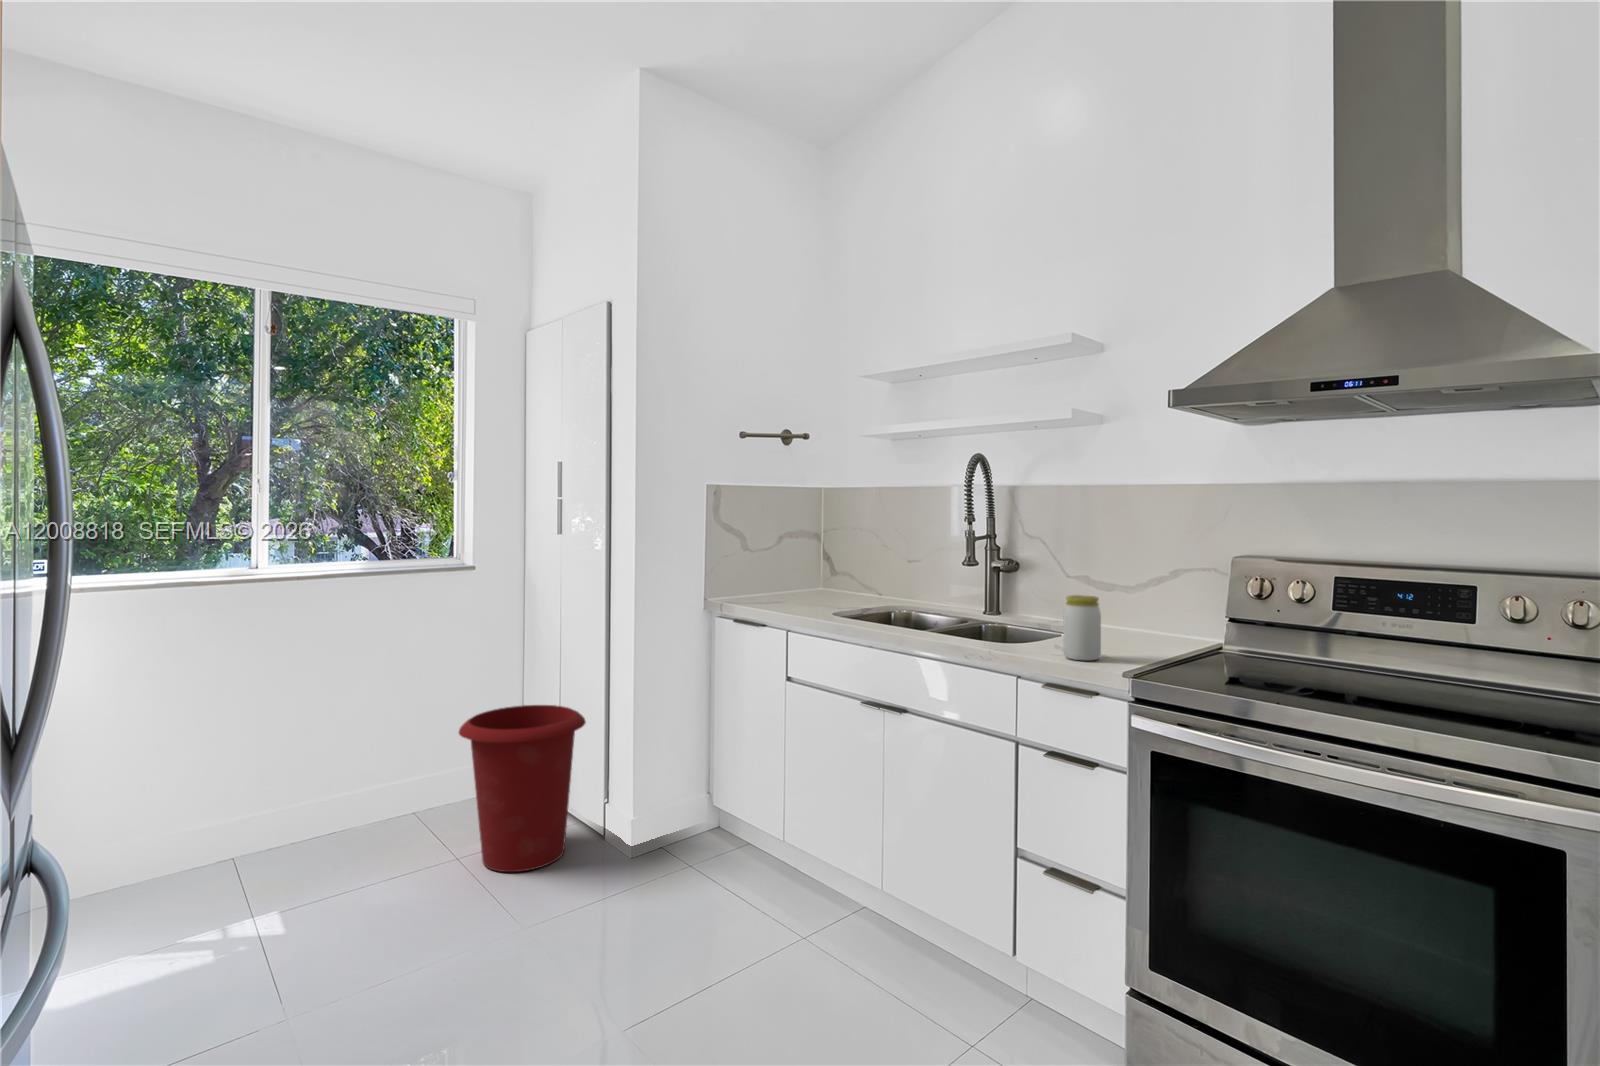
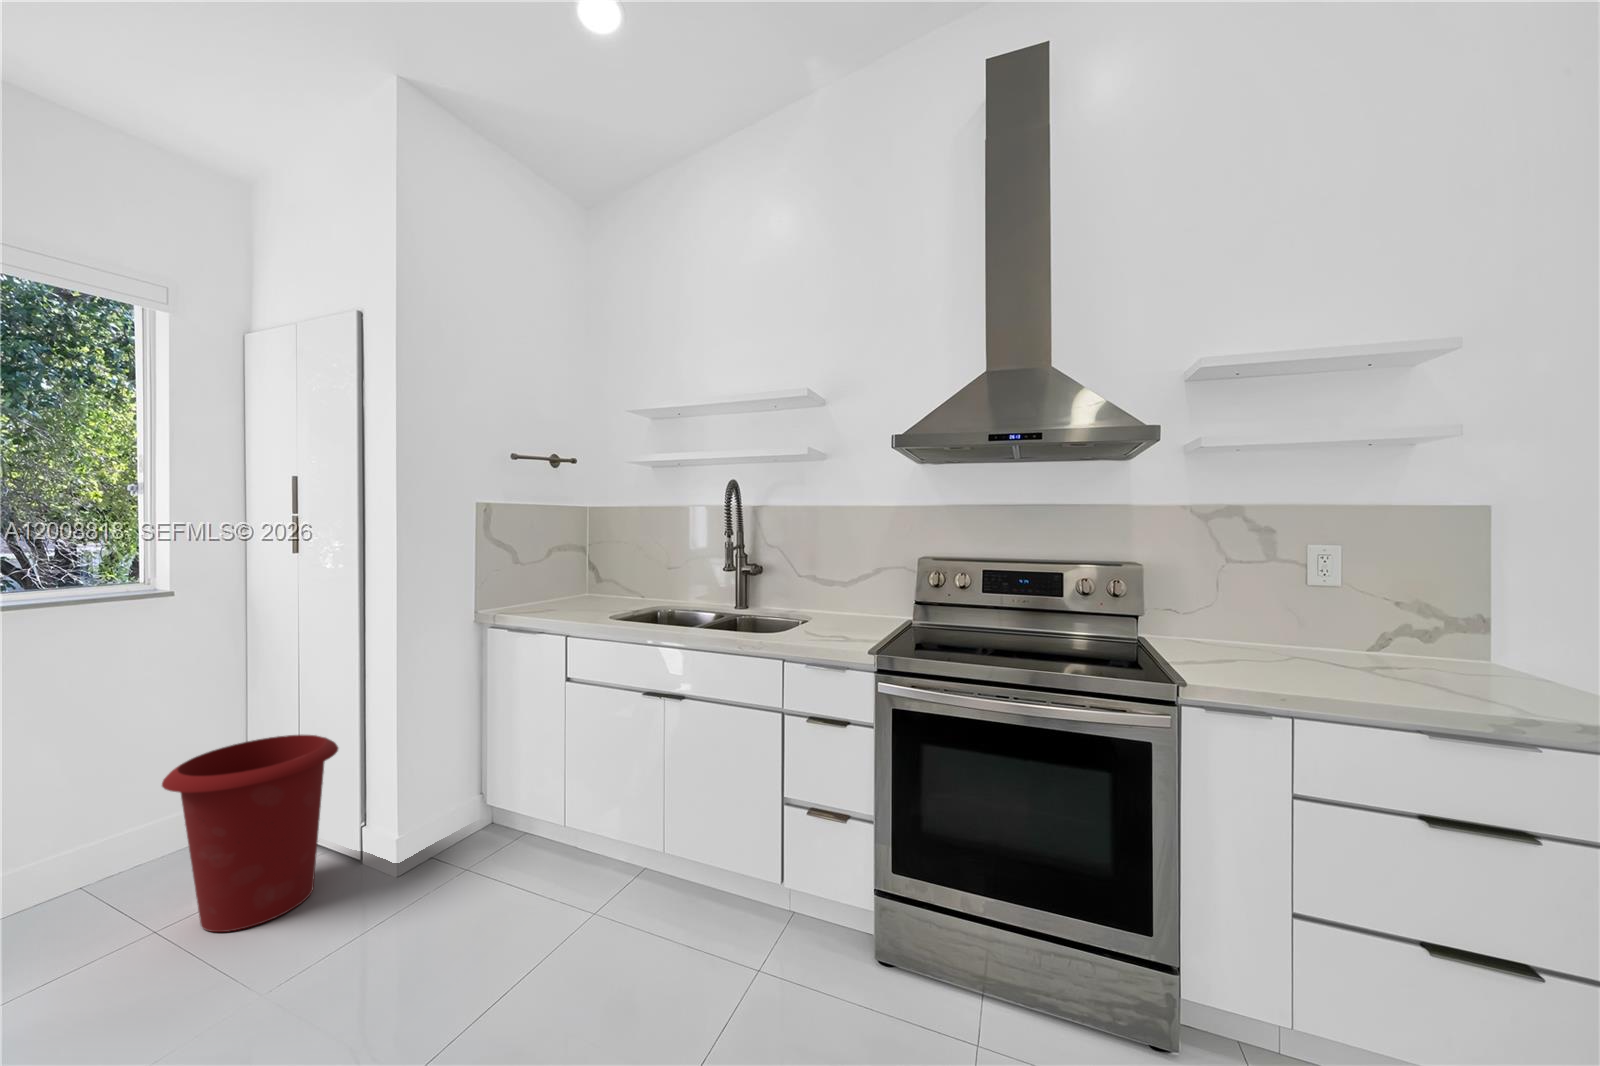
jar: present [1063,595,1101,660] -> none [817,592,845,643]

